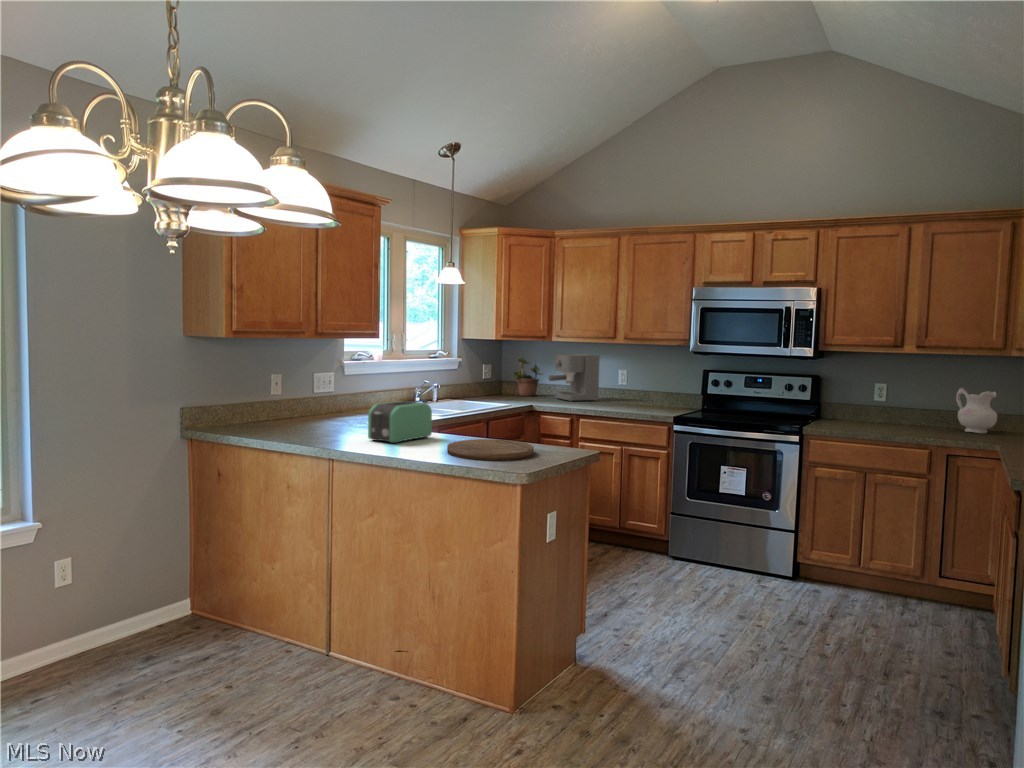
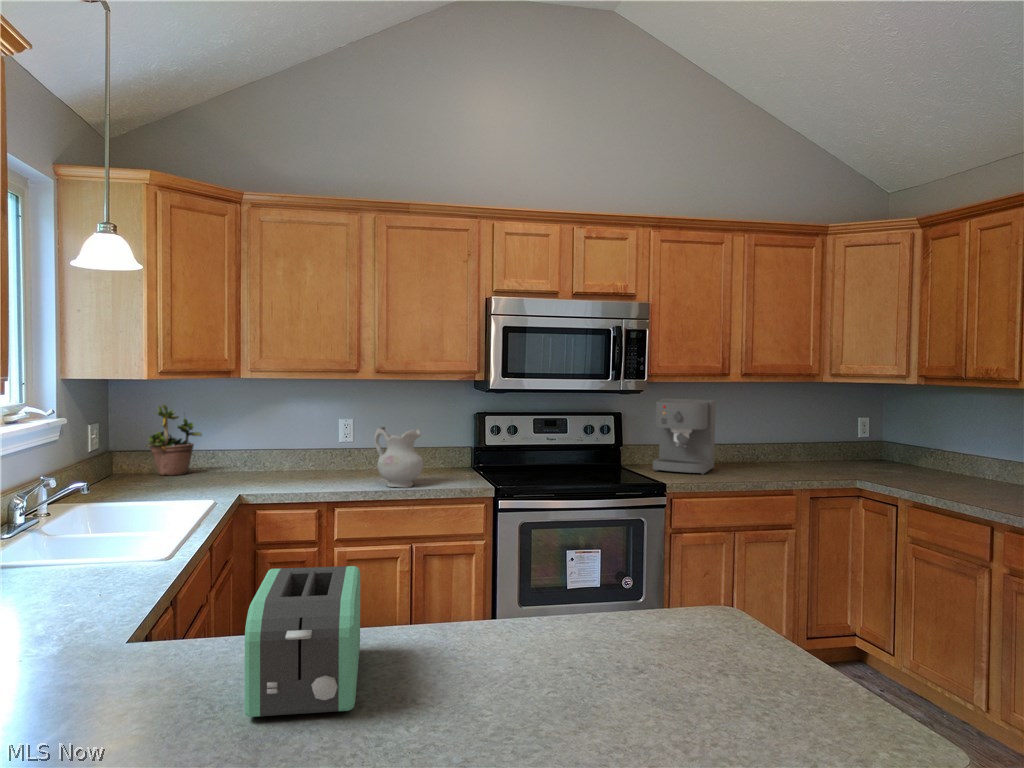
coffee maker: present [549,354,600,401] -> present [653,399,716,475]
ceramic pitcher: present [956,388,997,433] -> present [375,427,423,488]
cutting board: present [447,439,534,461] -> none [520,619,735,722]

